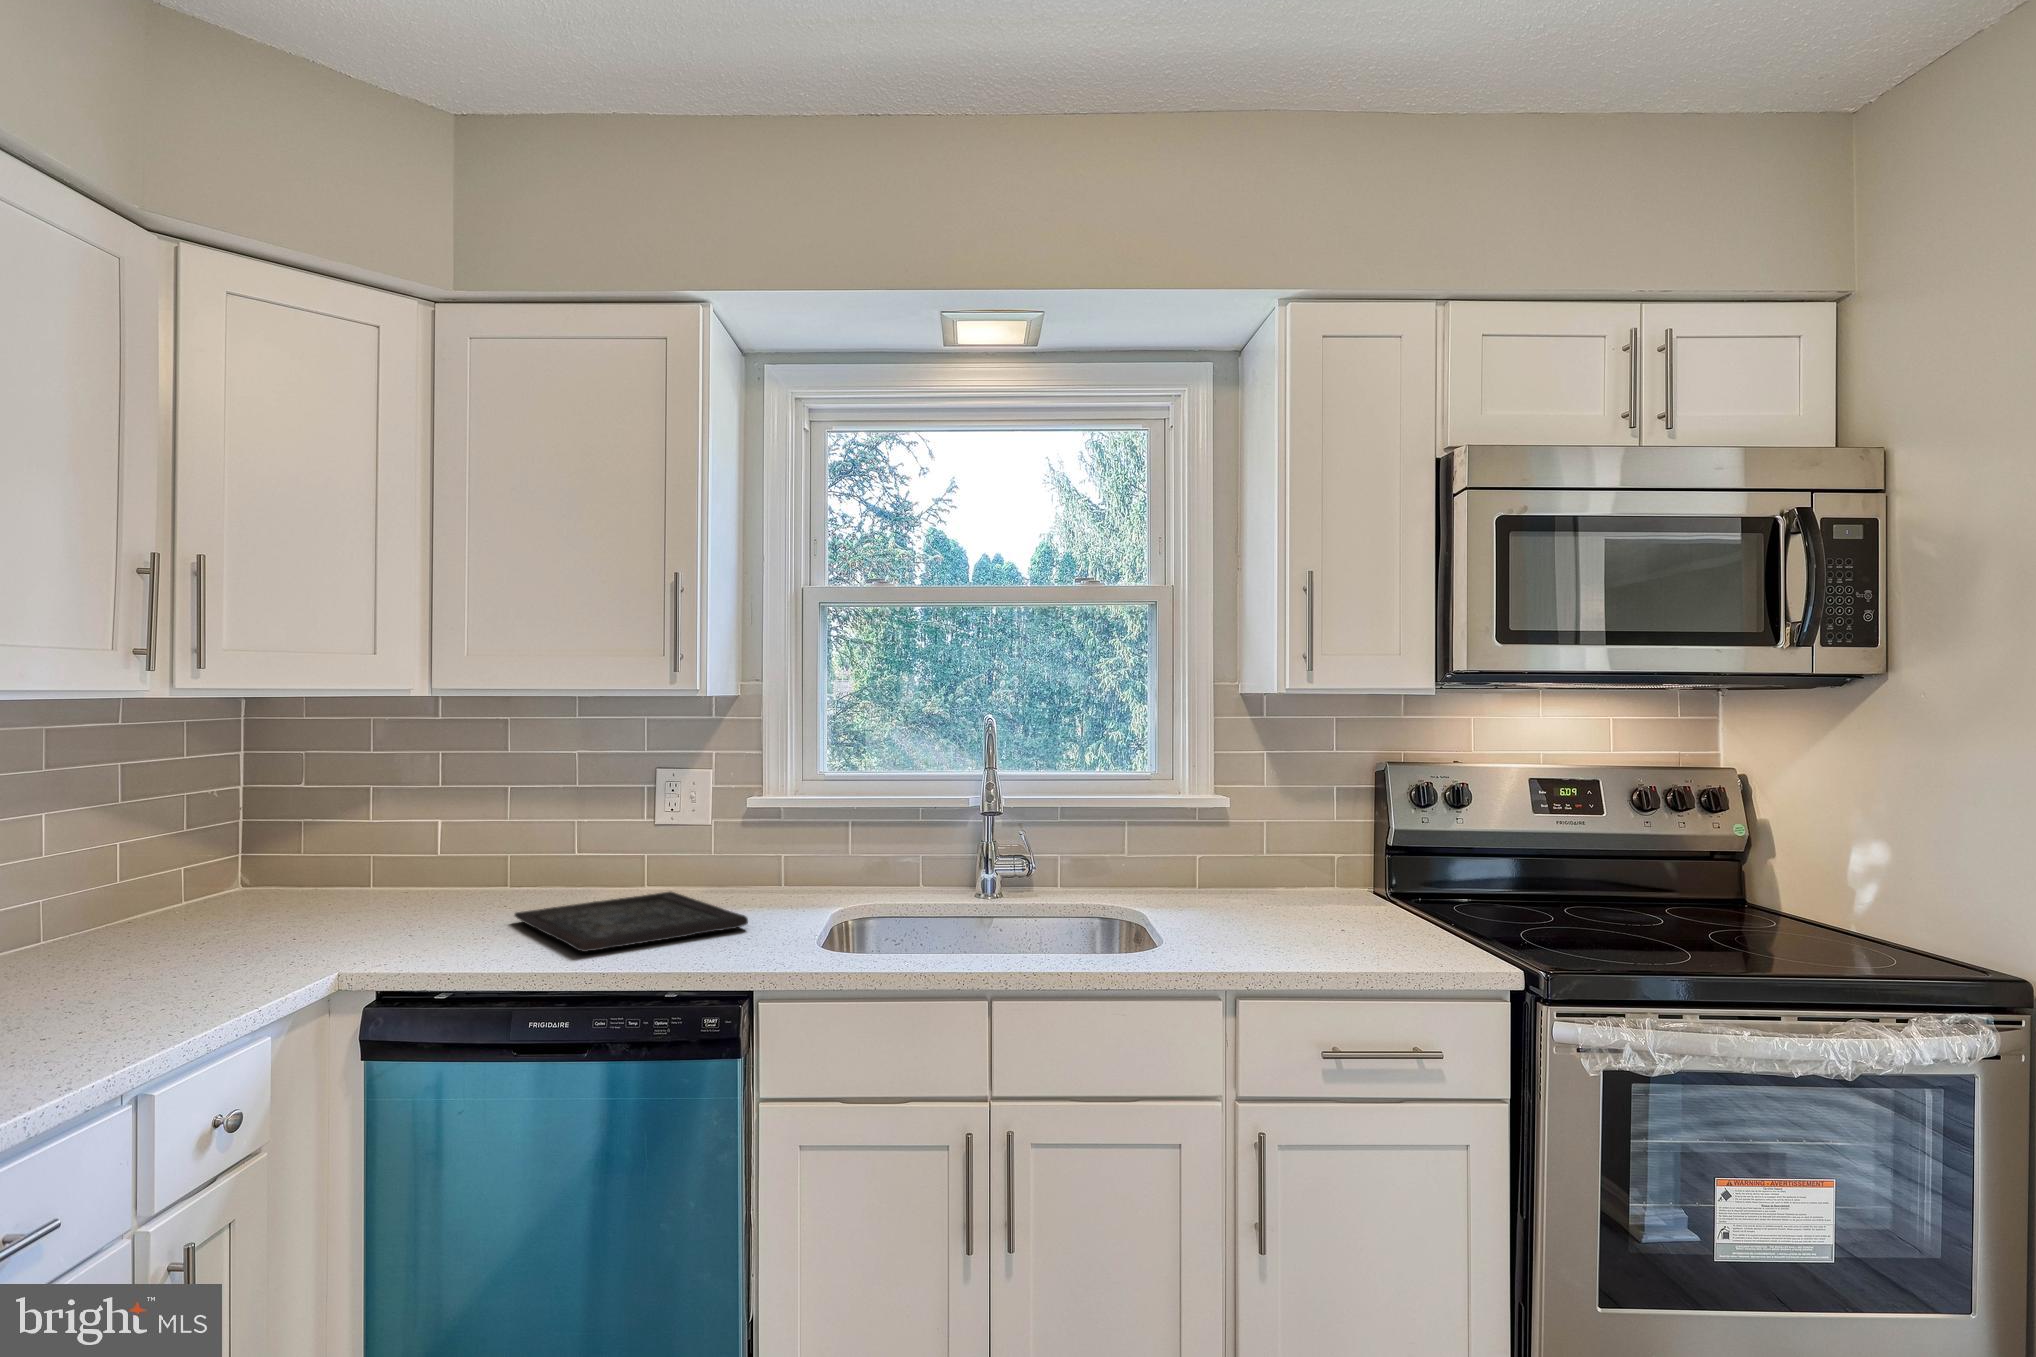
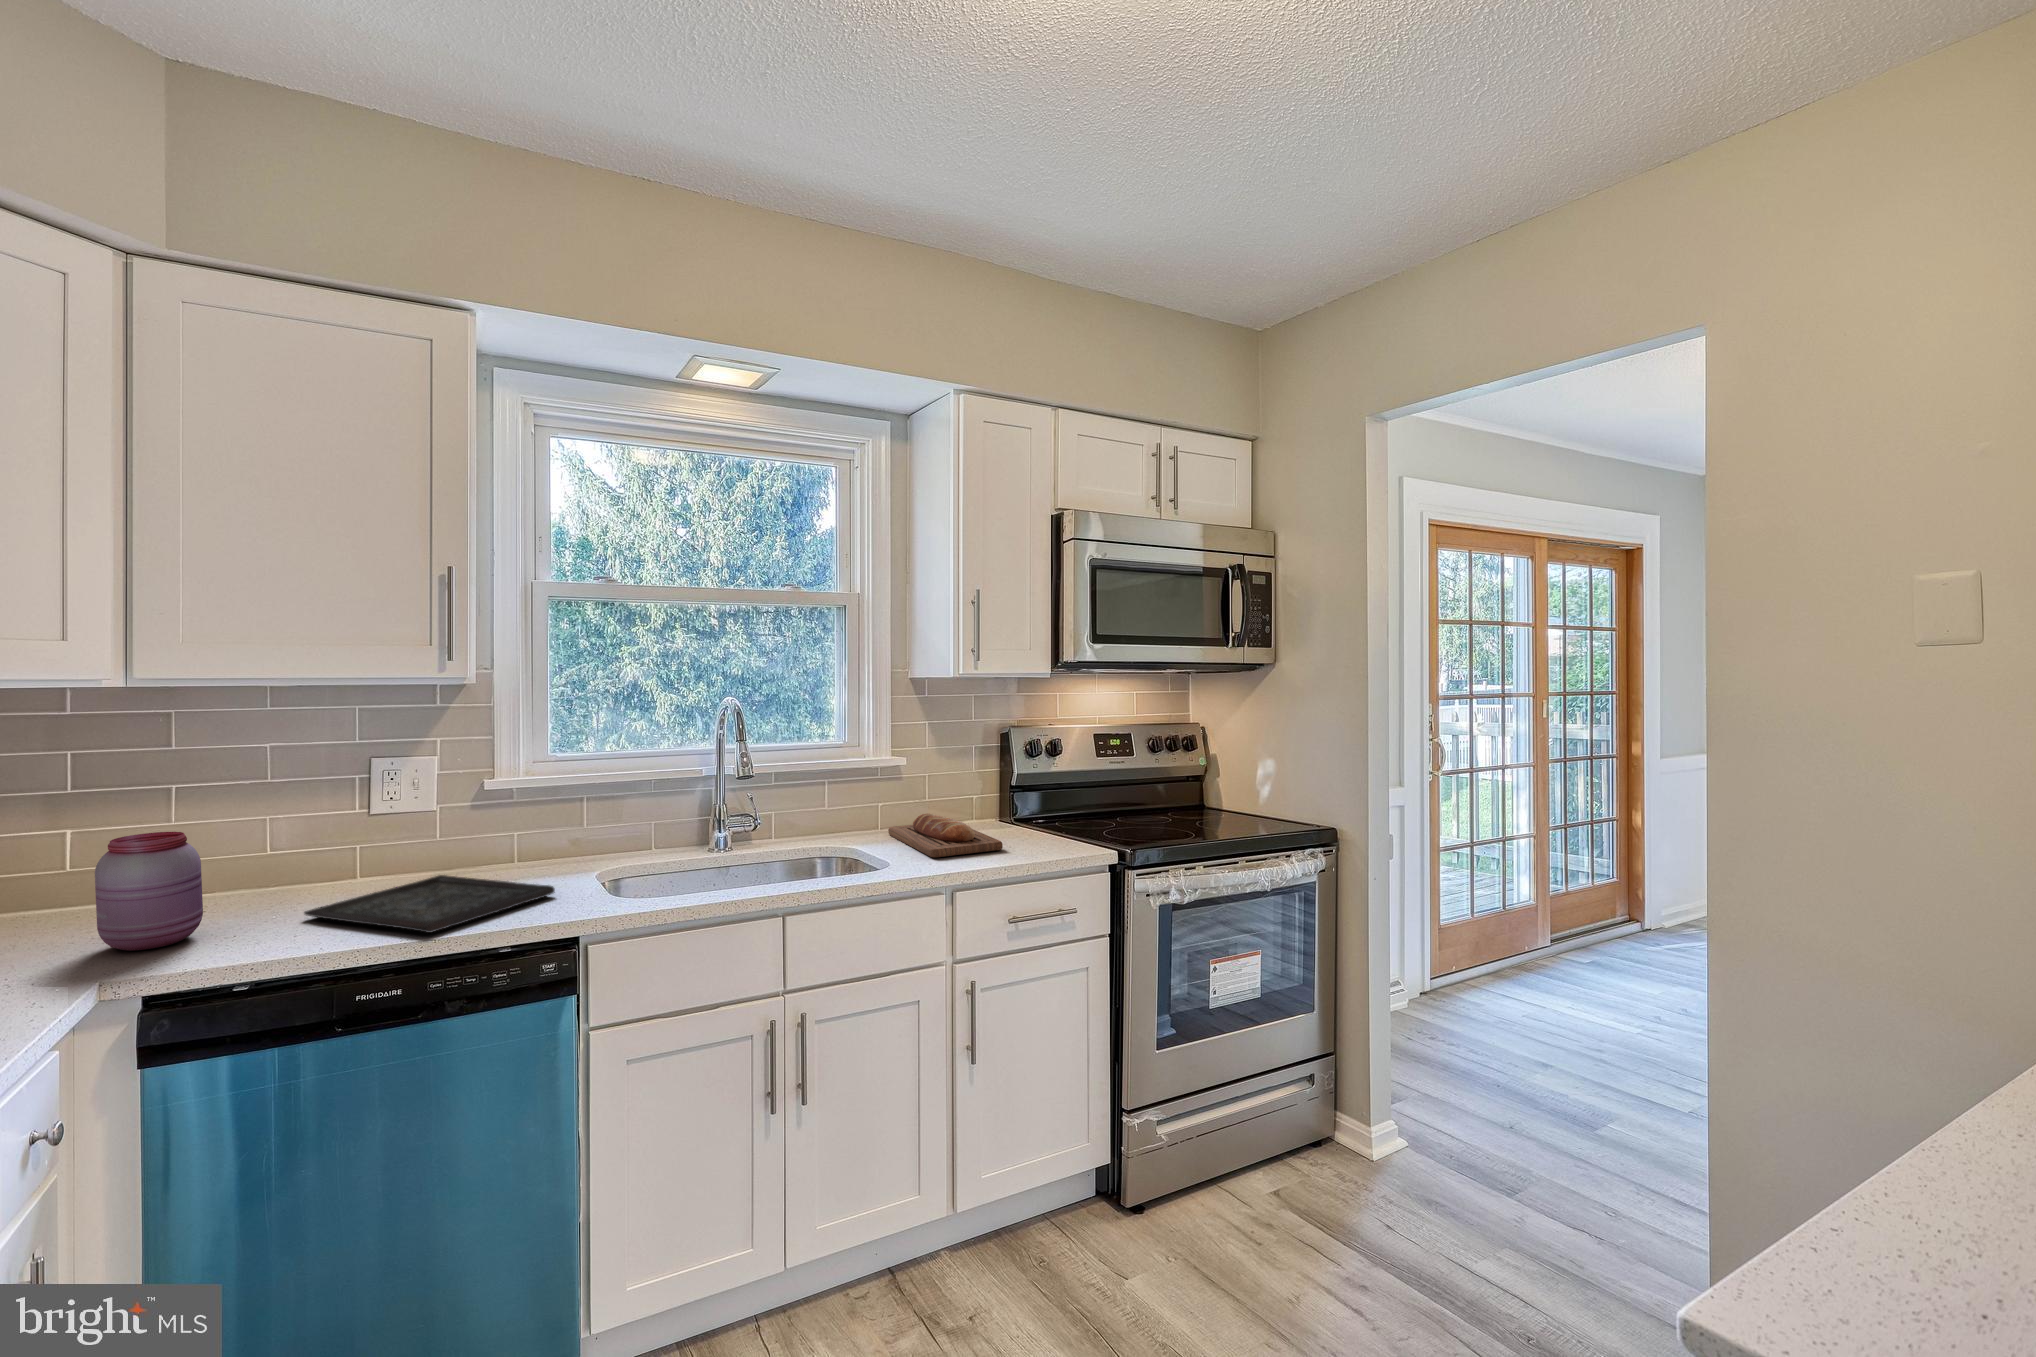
jar: none [334,815,427,932] -> present [95,832,203,951]
bread loaf: none [1199,878,1338,941] -> present [888,814,1003,857]

